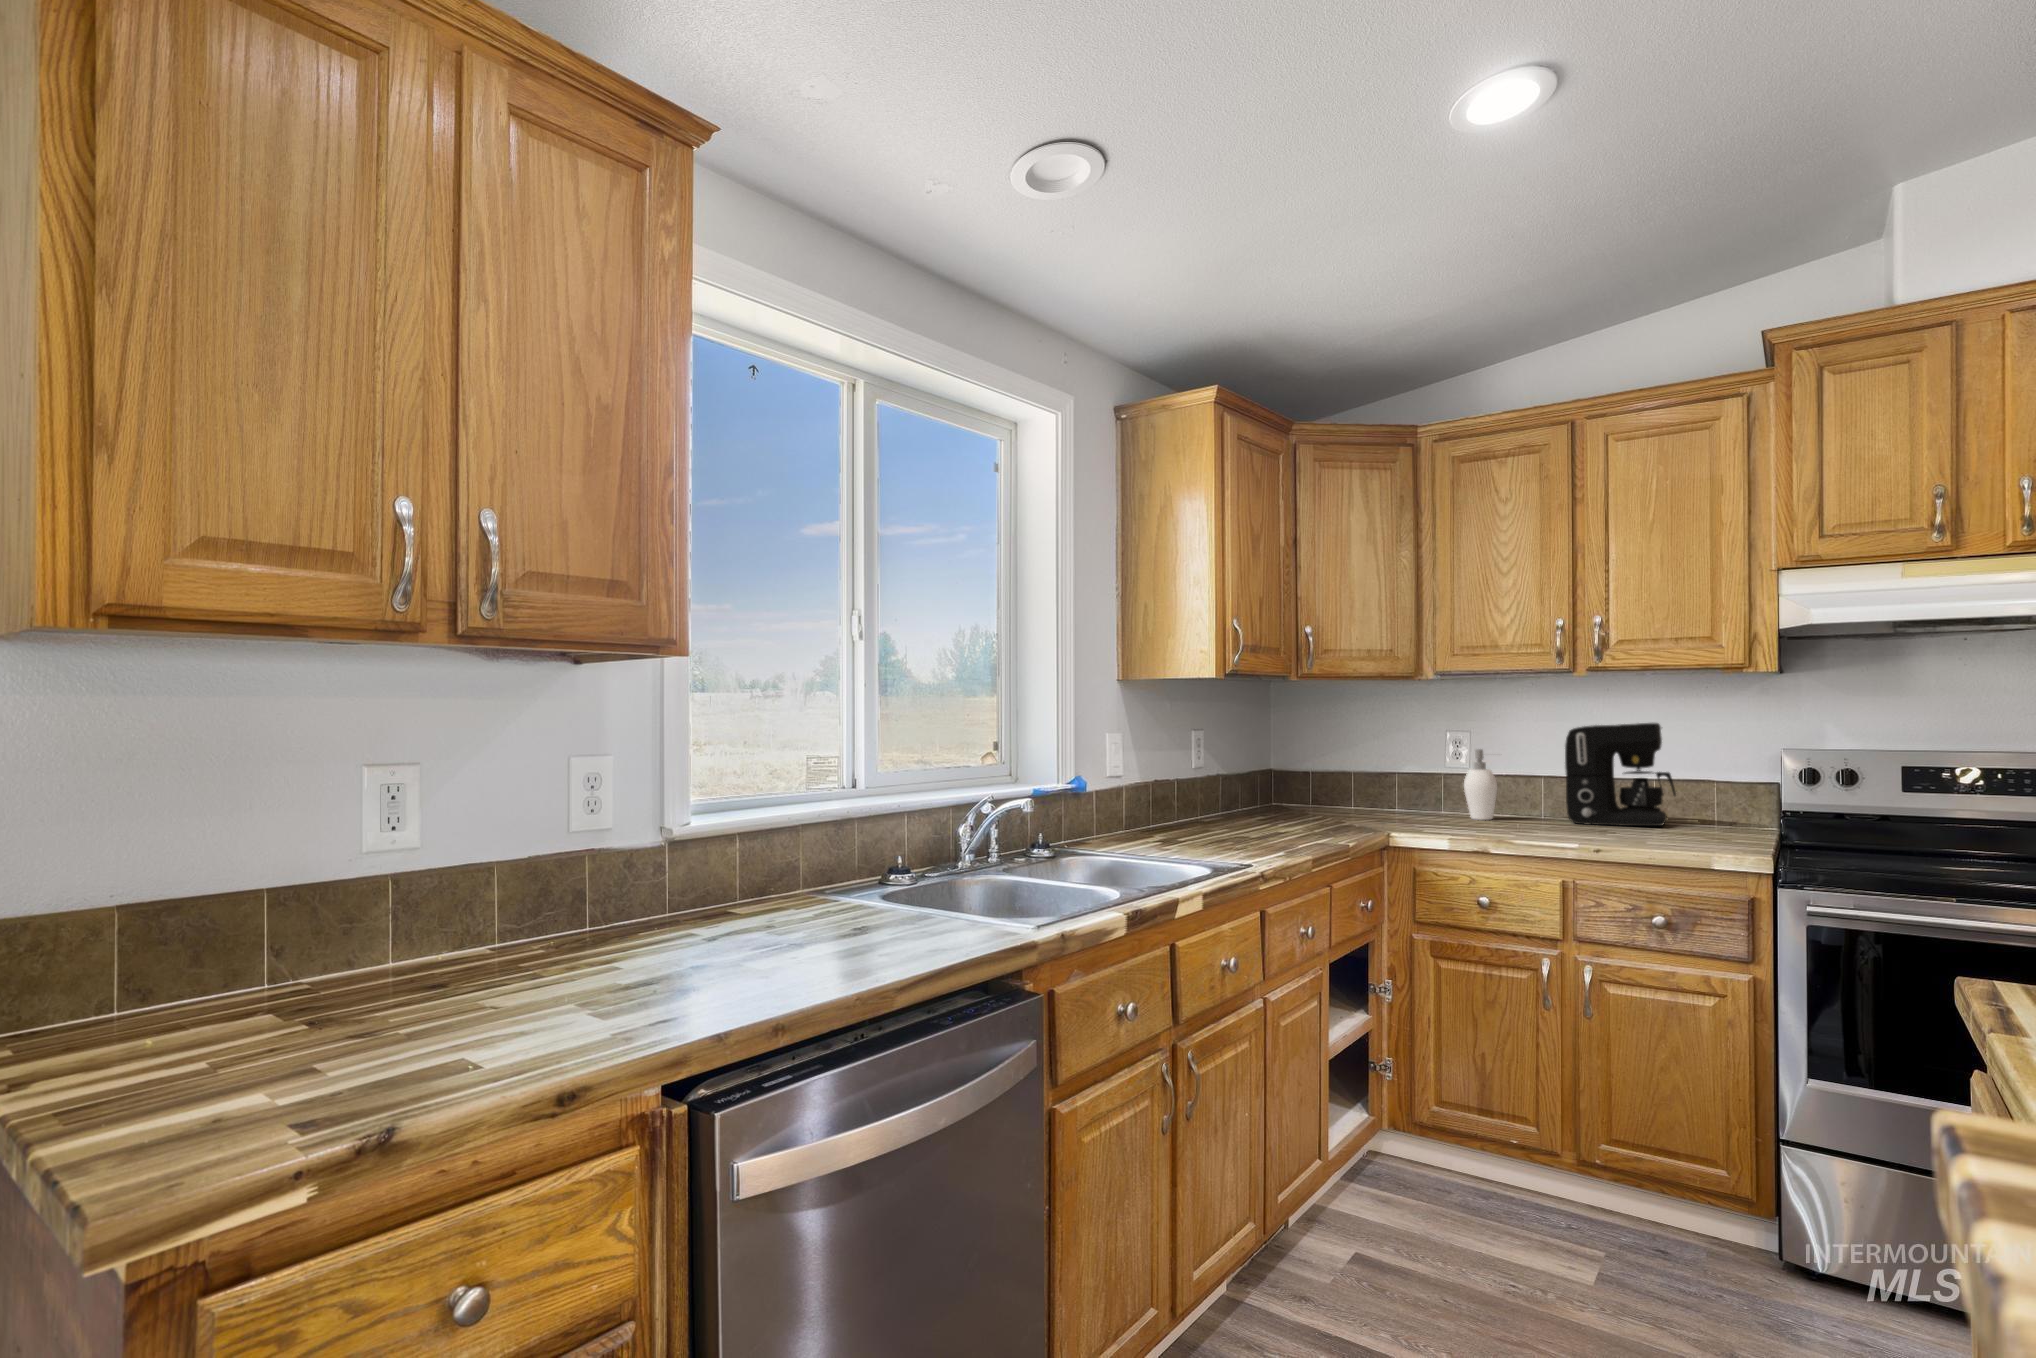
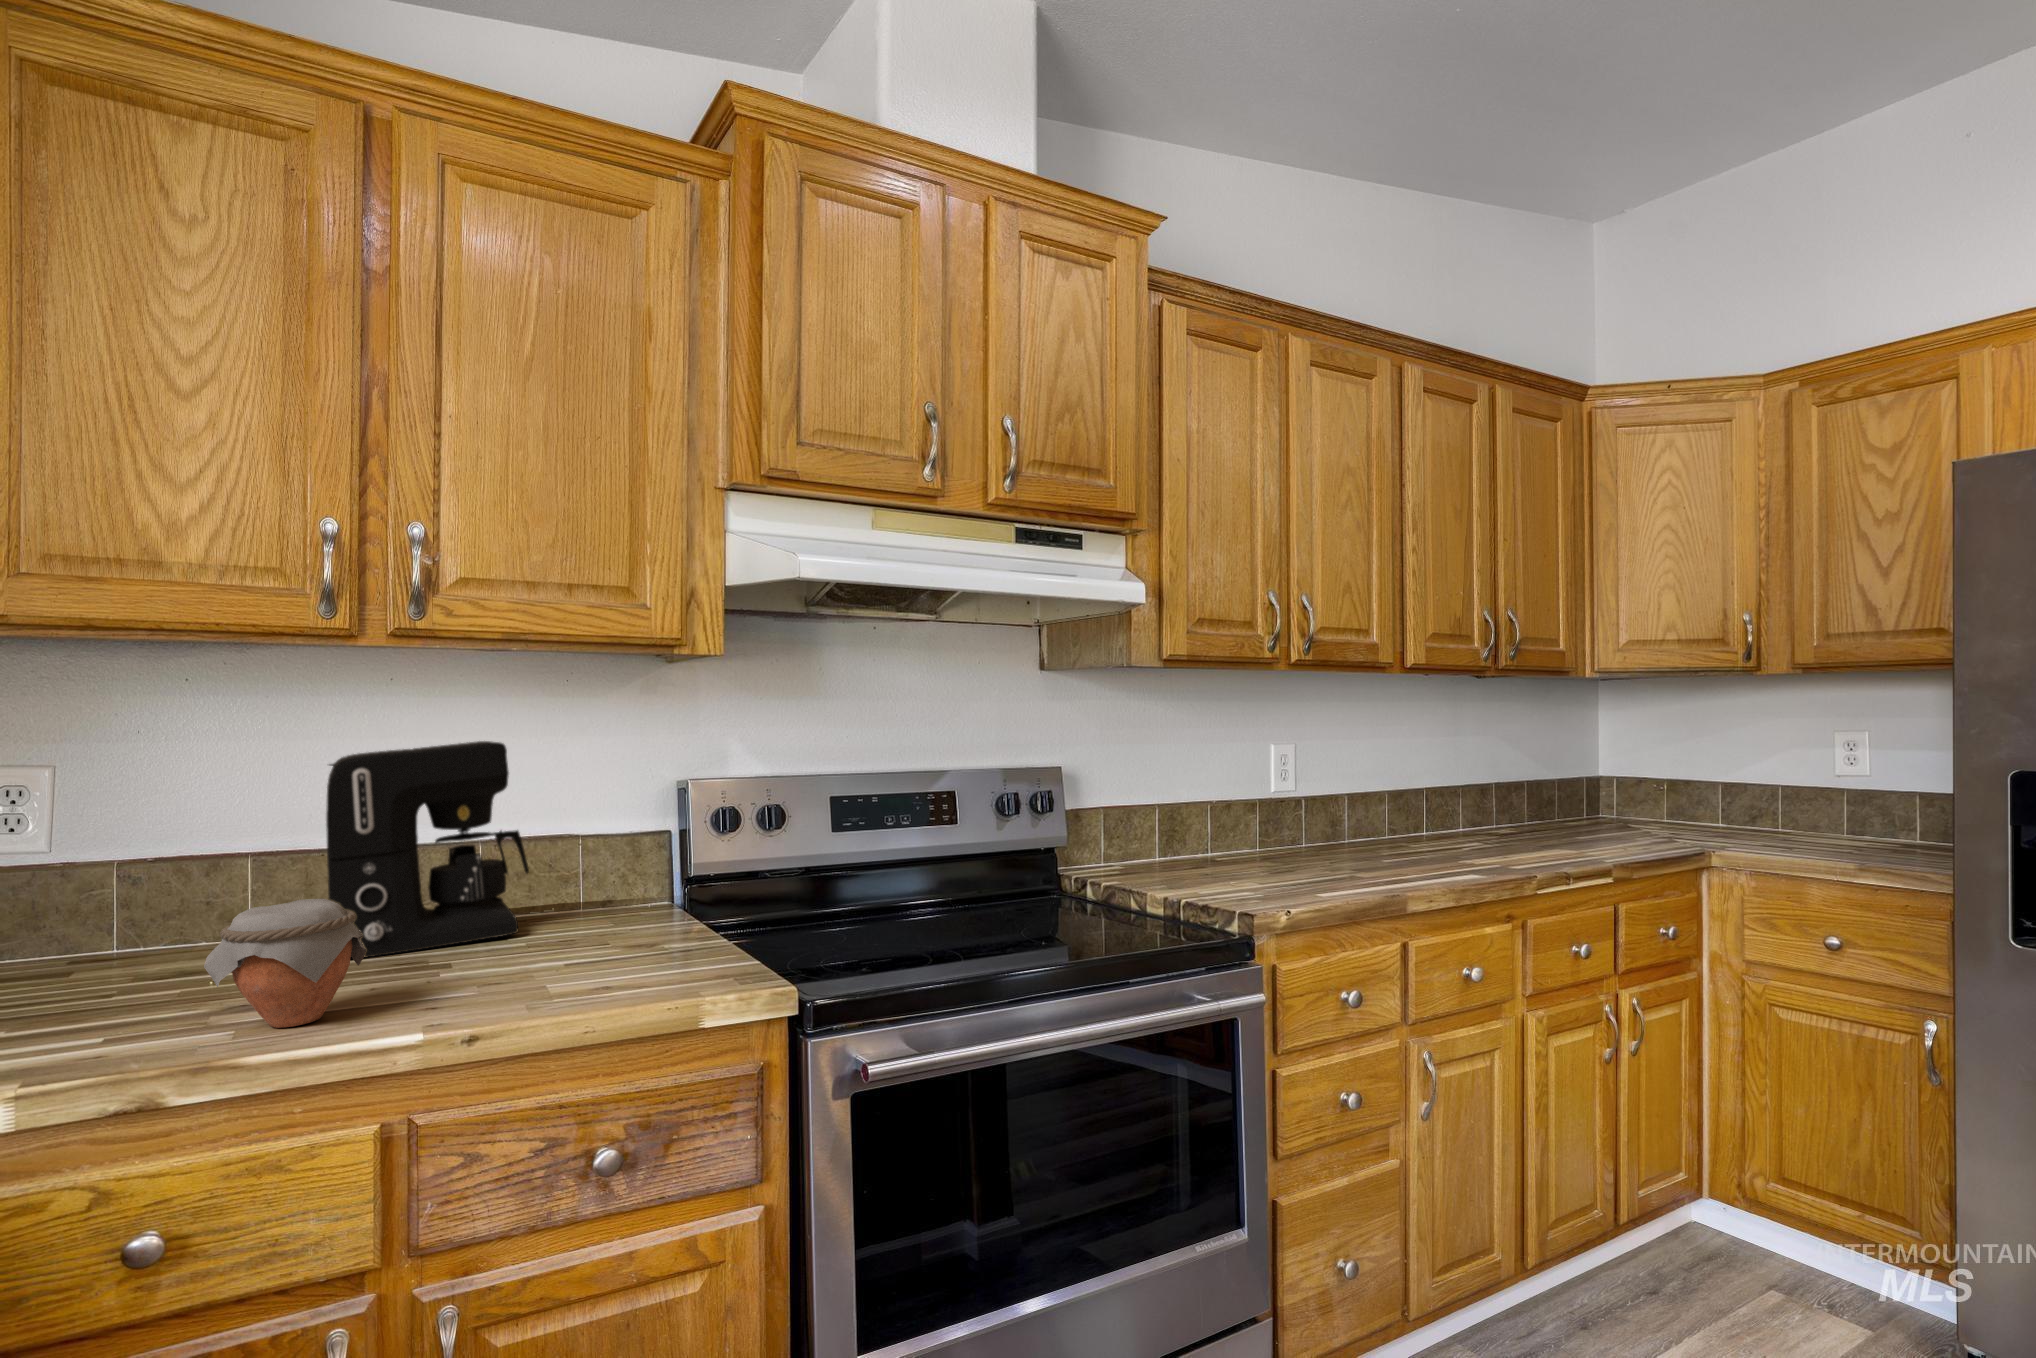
soap dispenser: present [1464,749,1497,820] -> none [68,822,176,994]
jar: none [1500,786,1563,836] -> present [204,899,366,1028]

